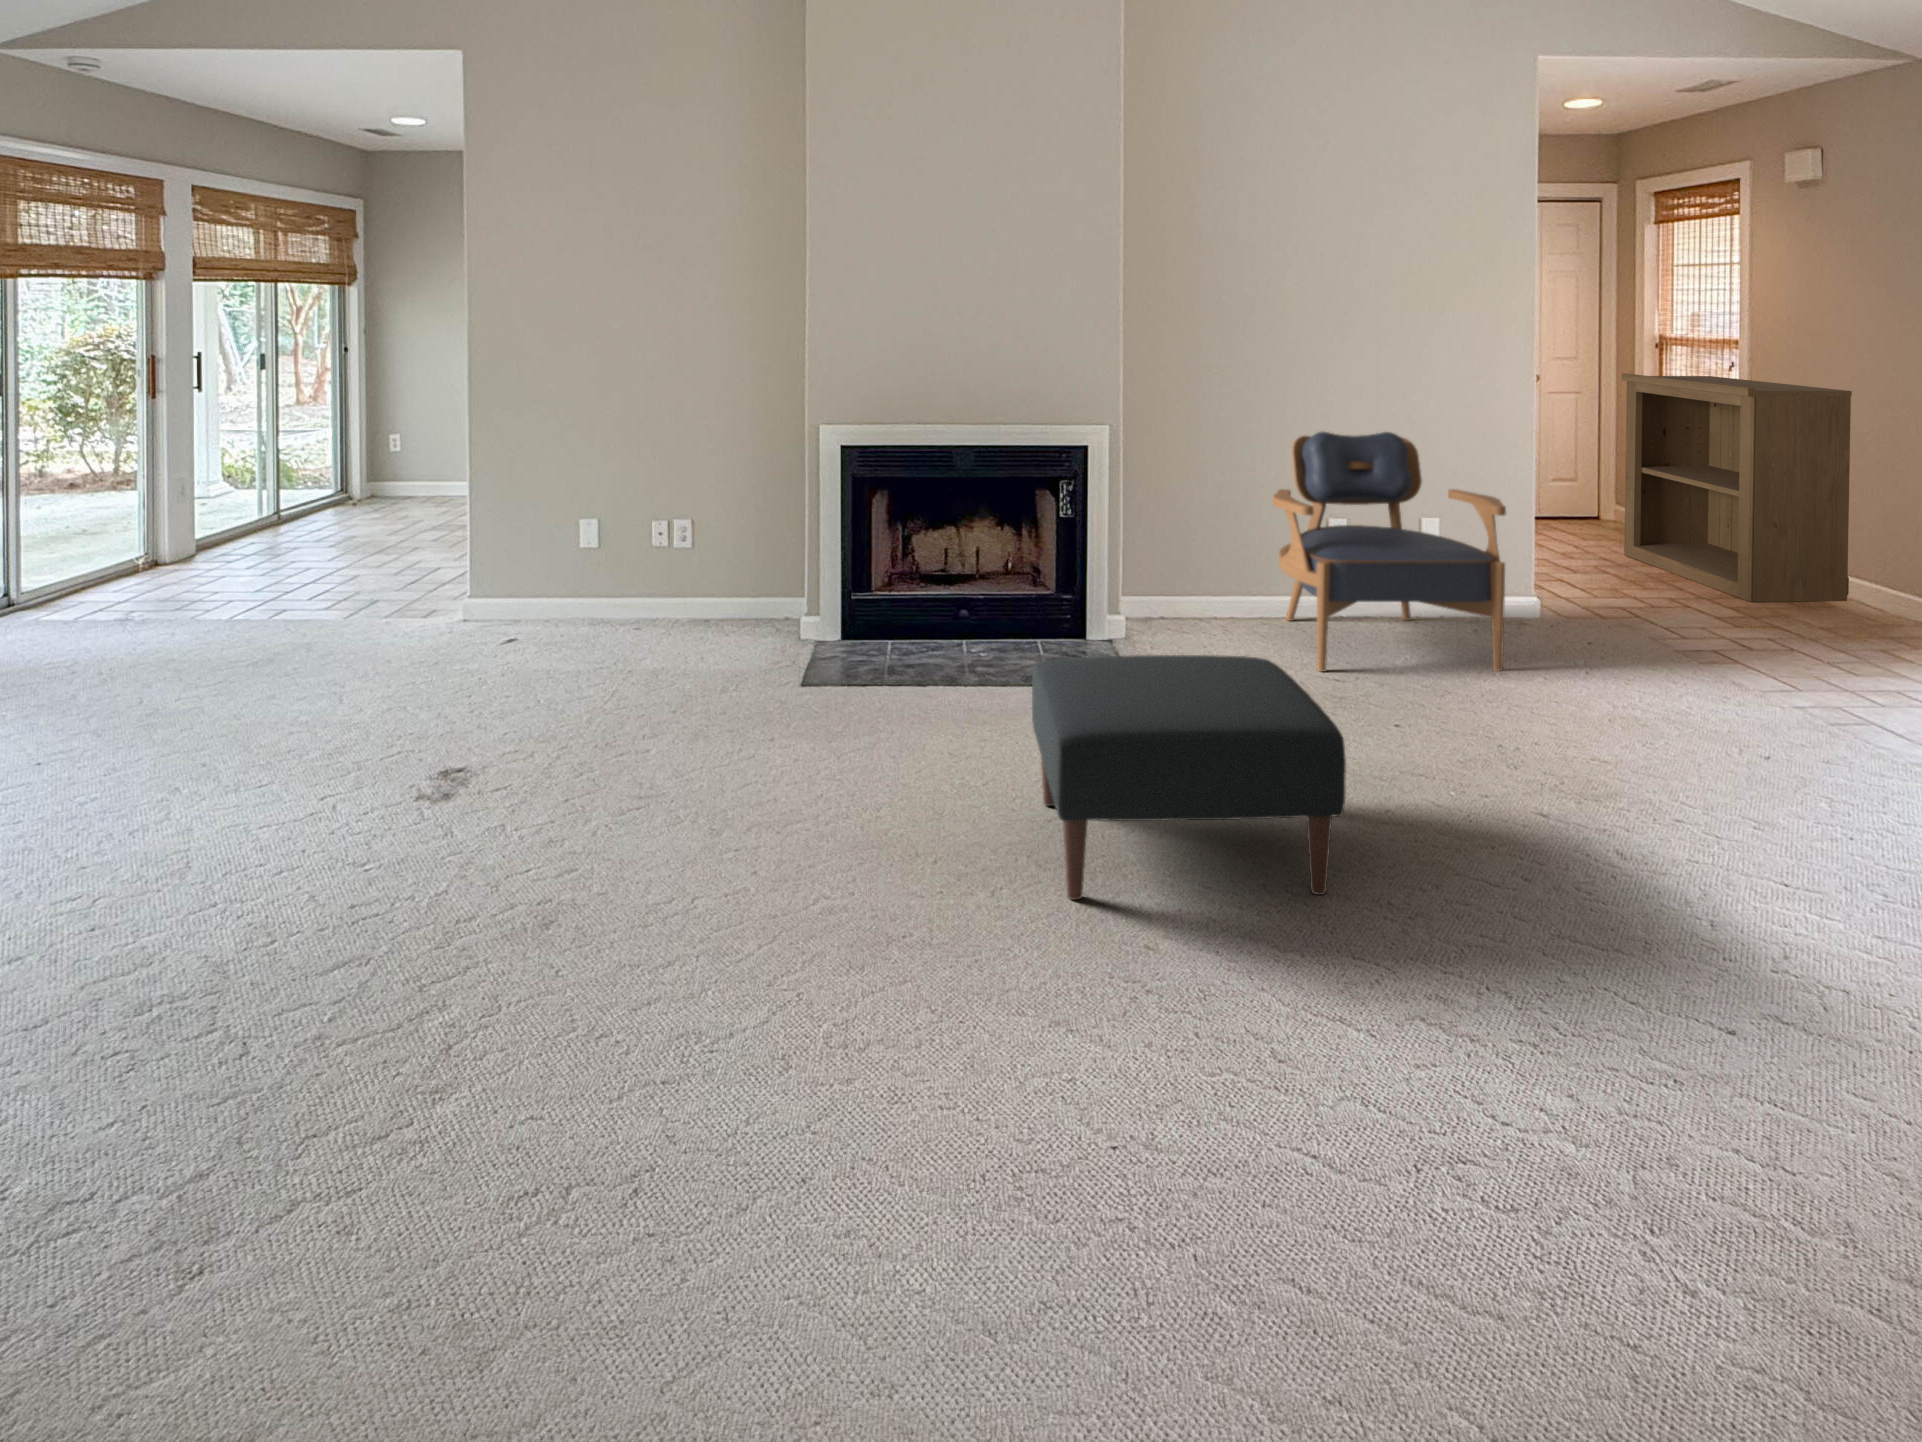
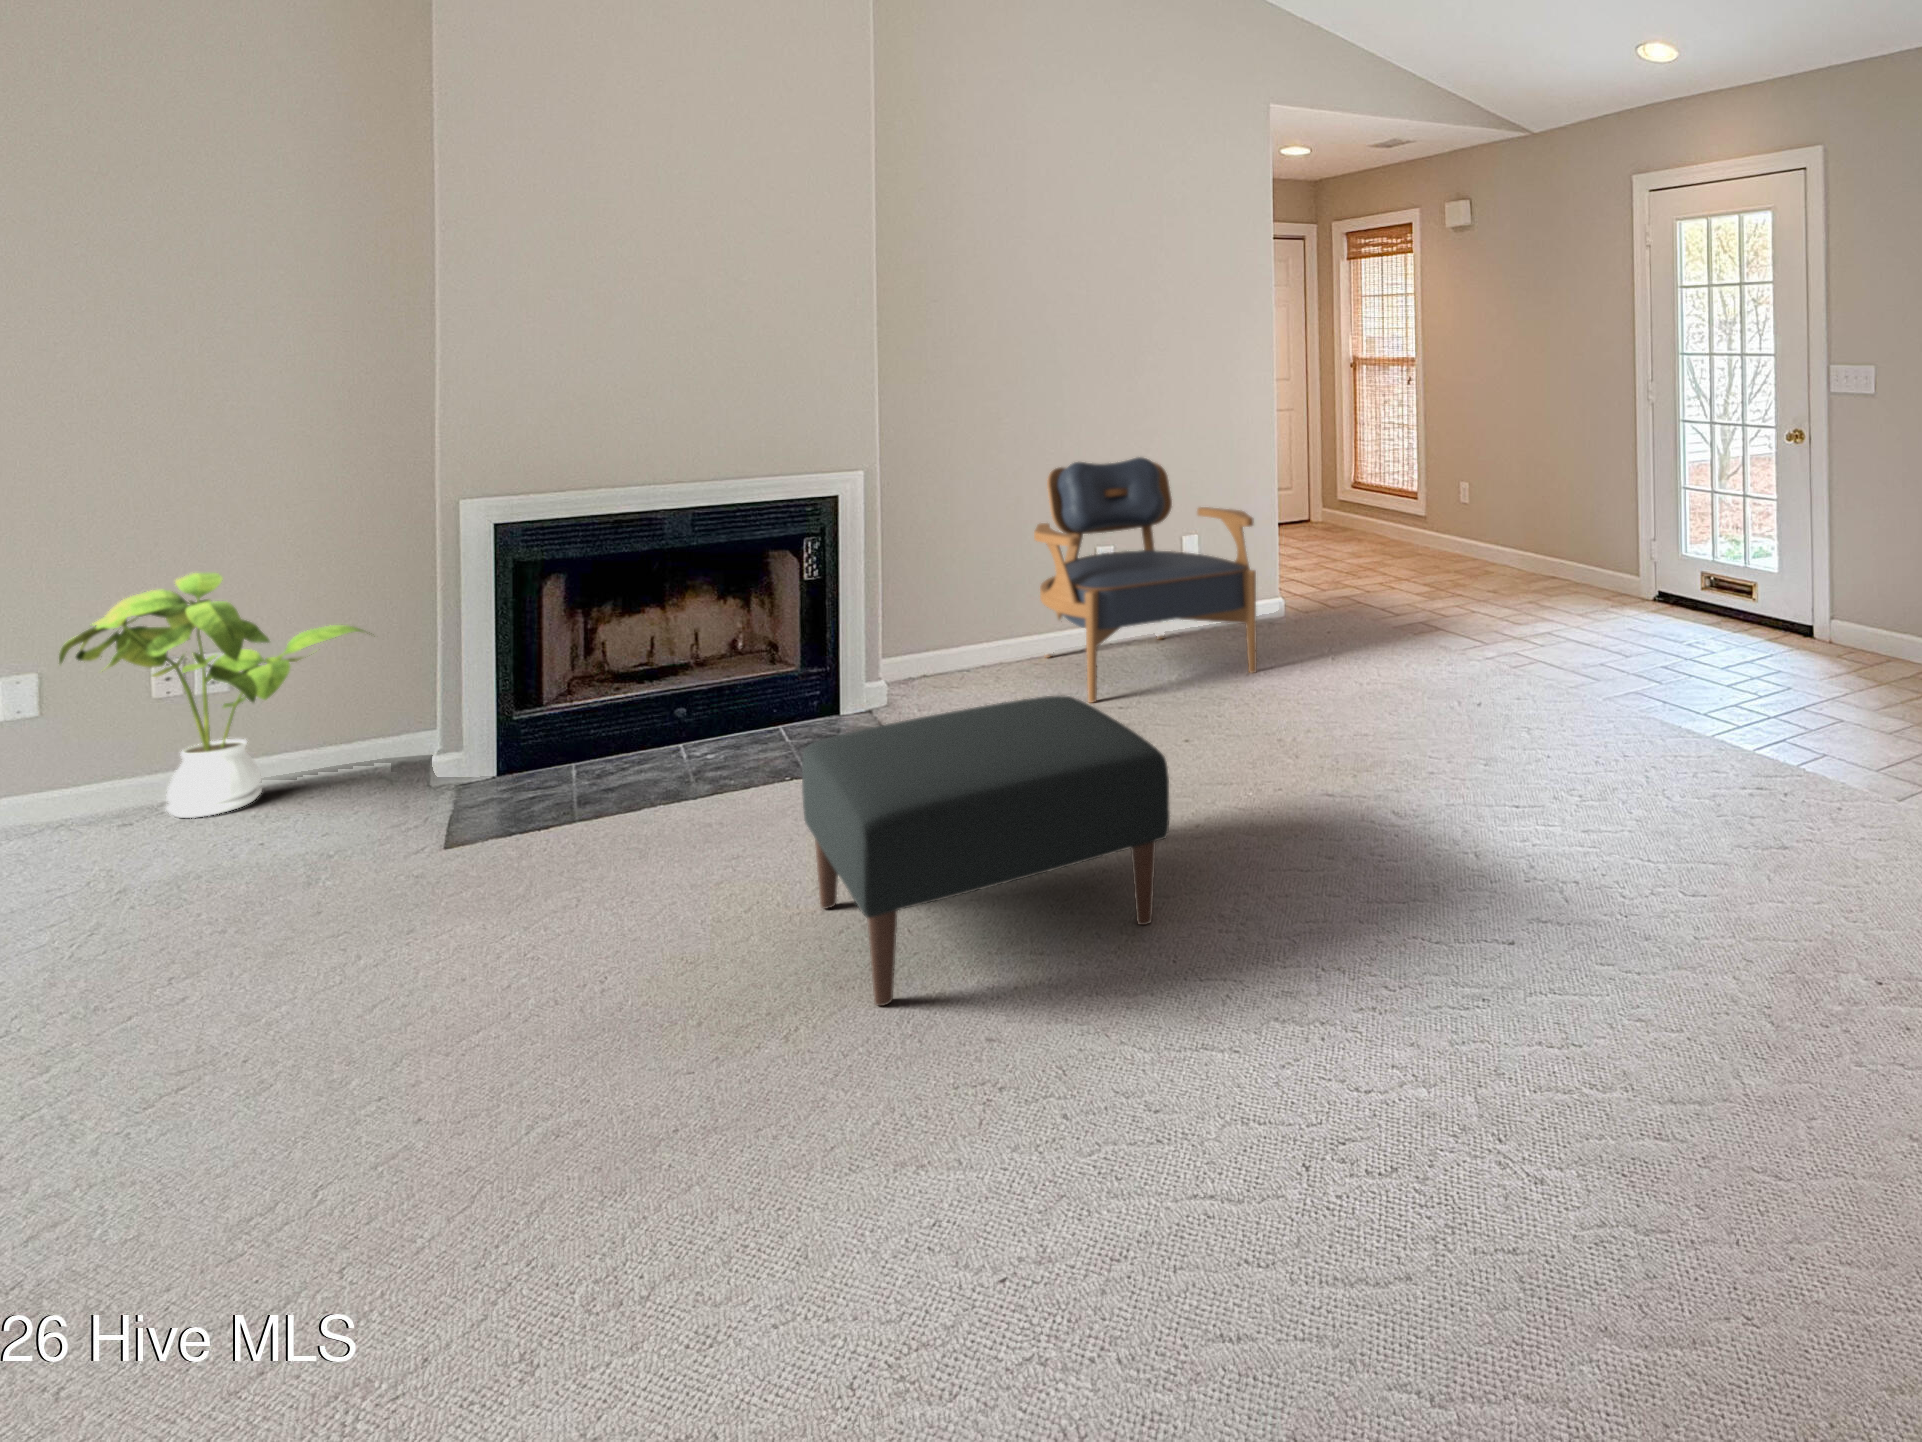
bookshelf: present [1622,373,1852,602] -> none [1321,391,1498,580]
house plant: none [596,462,771,637] -> present [59,573,368,818]

